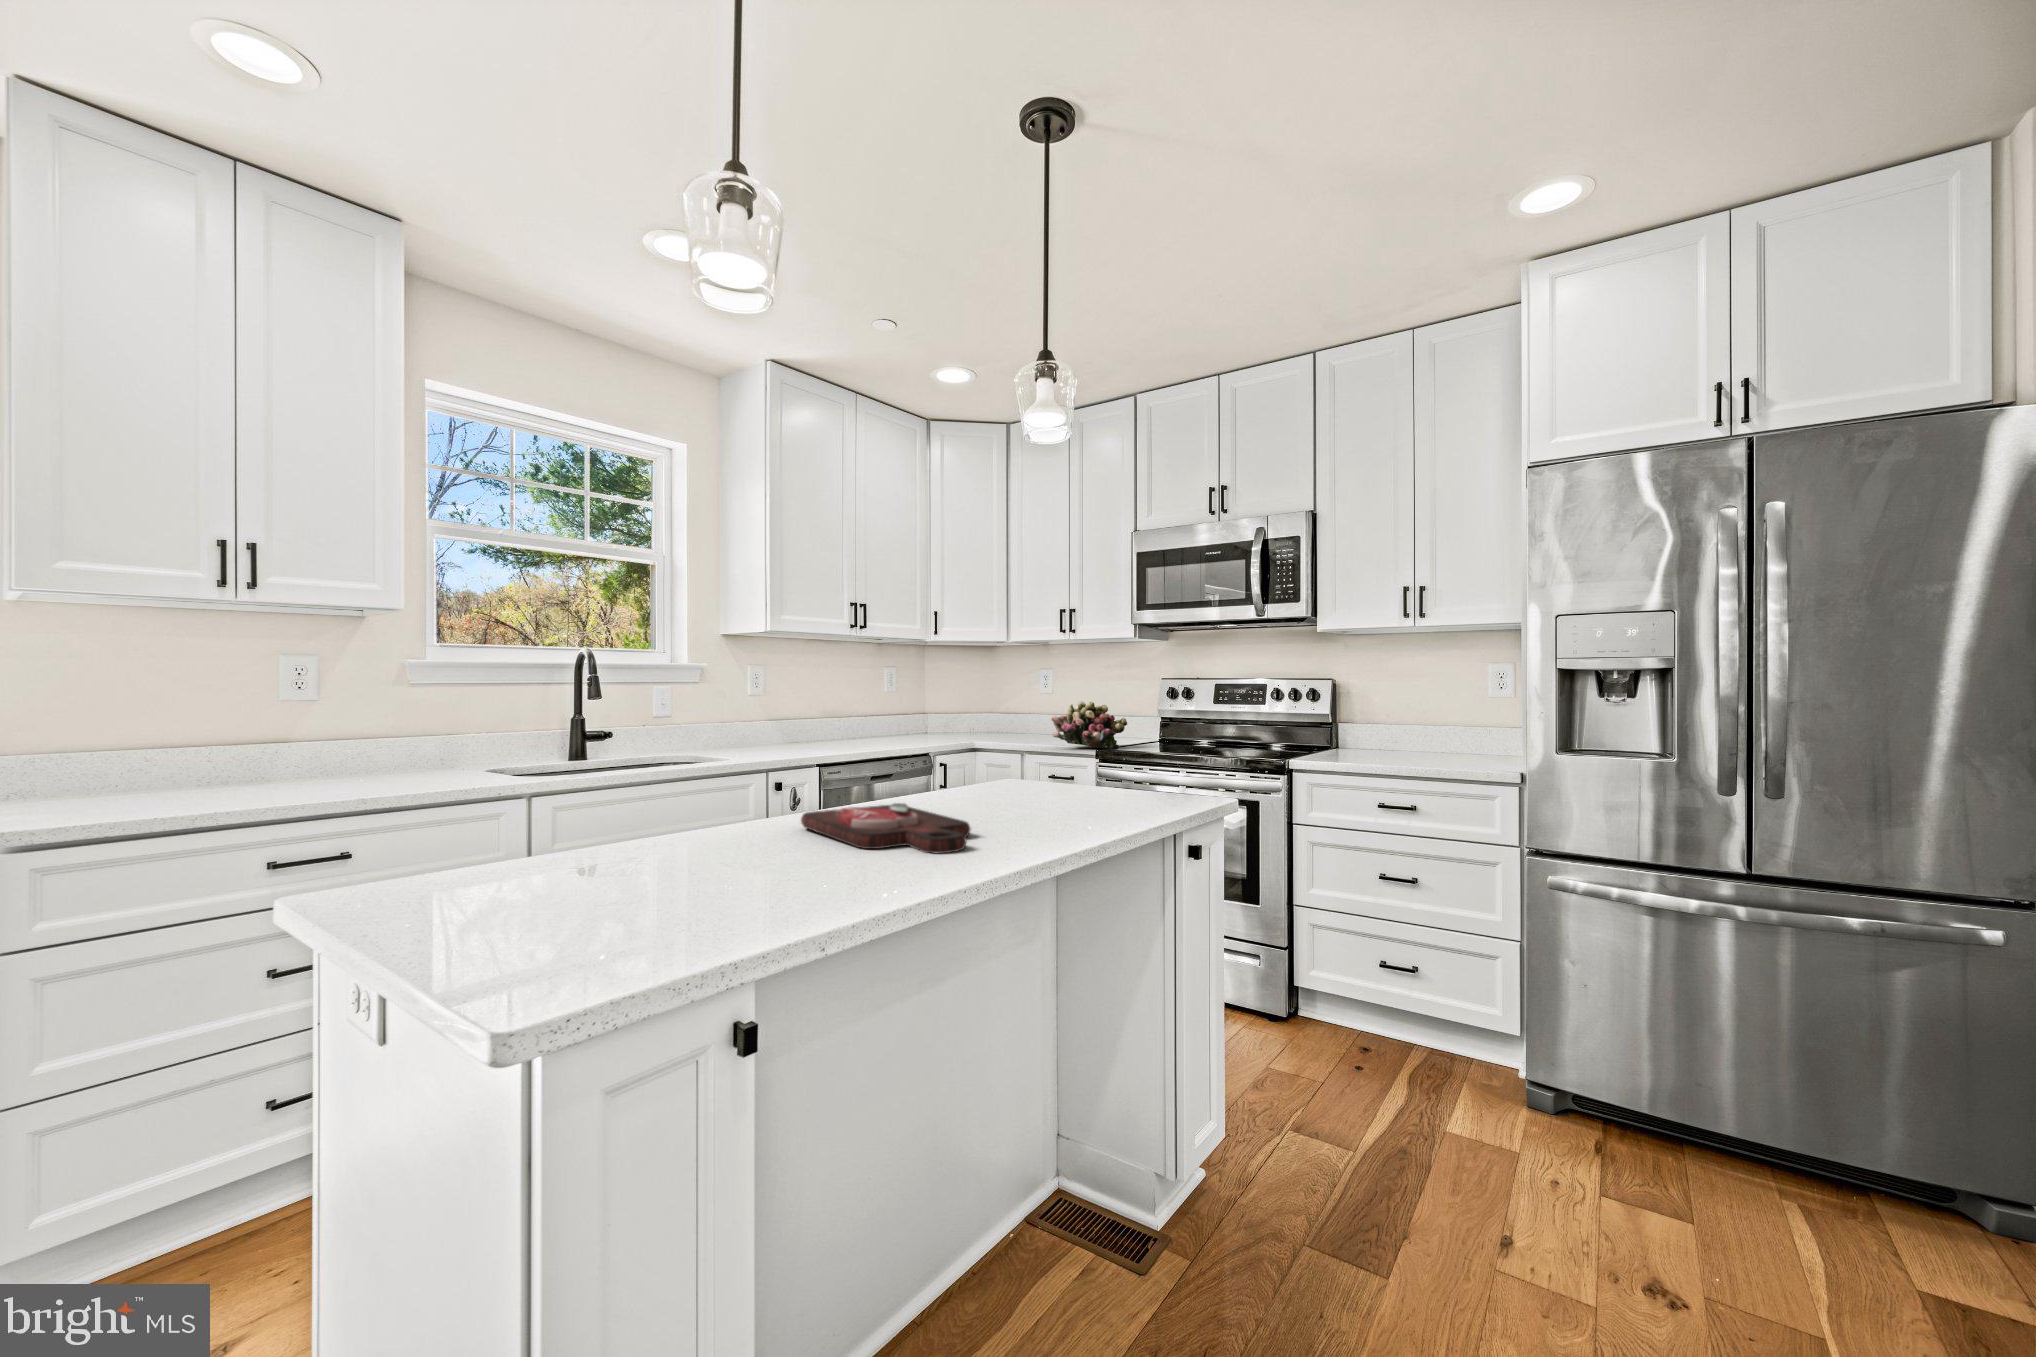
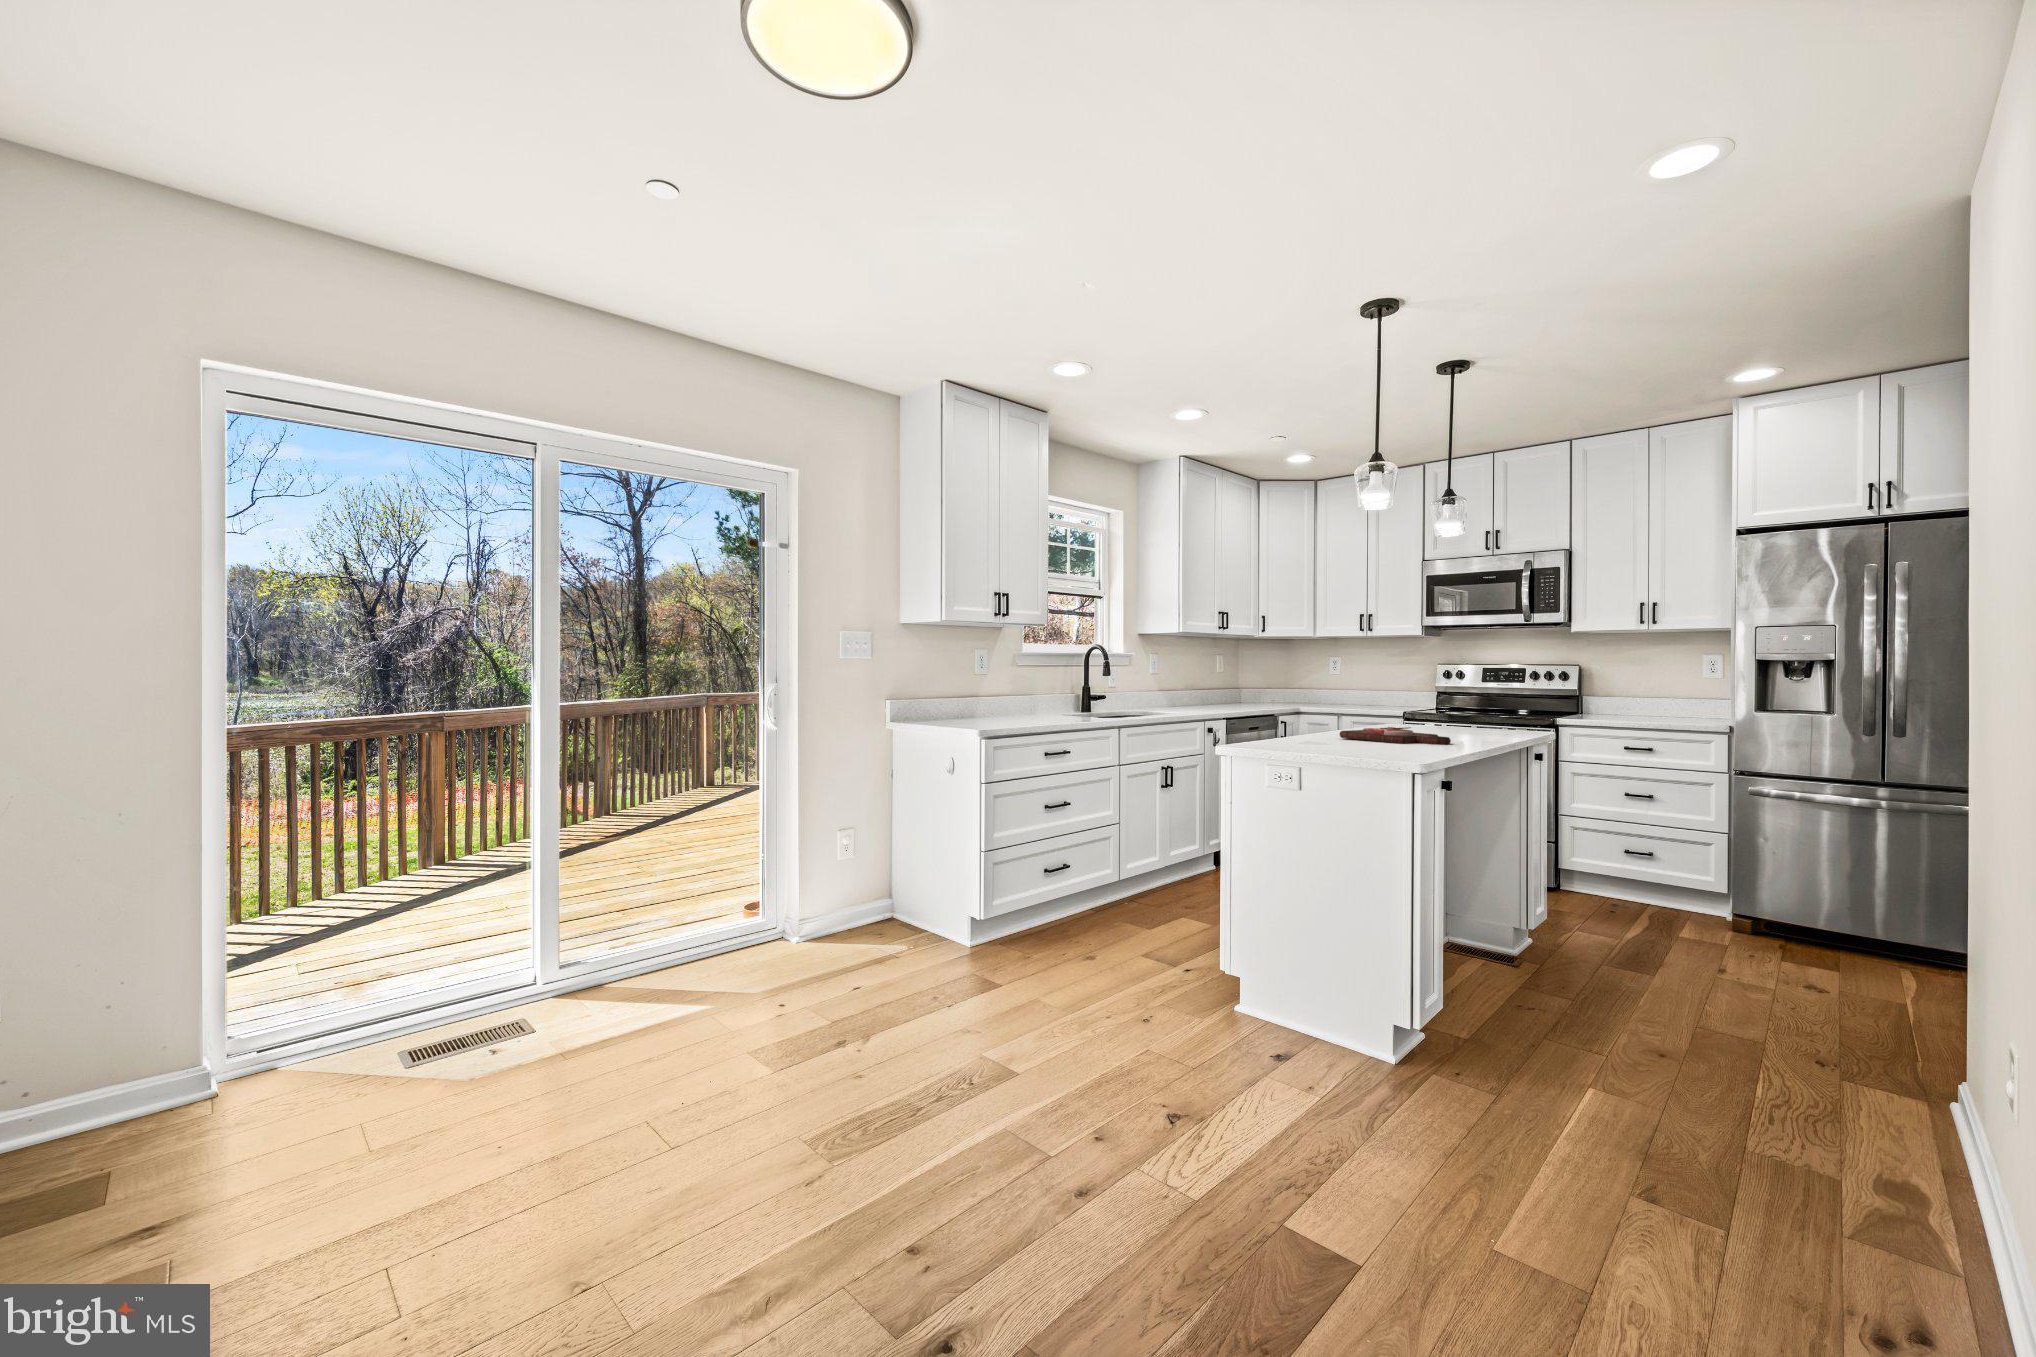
flower arrangement: present [1051,701,1127,749] -> none [1350,681,1408,715]

